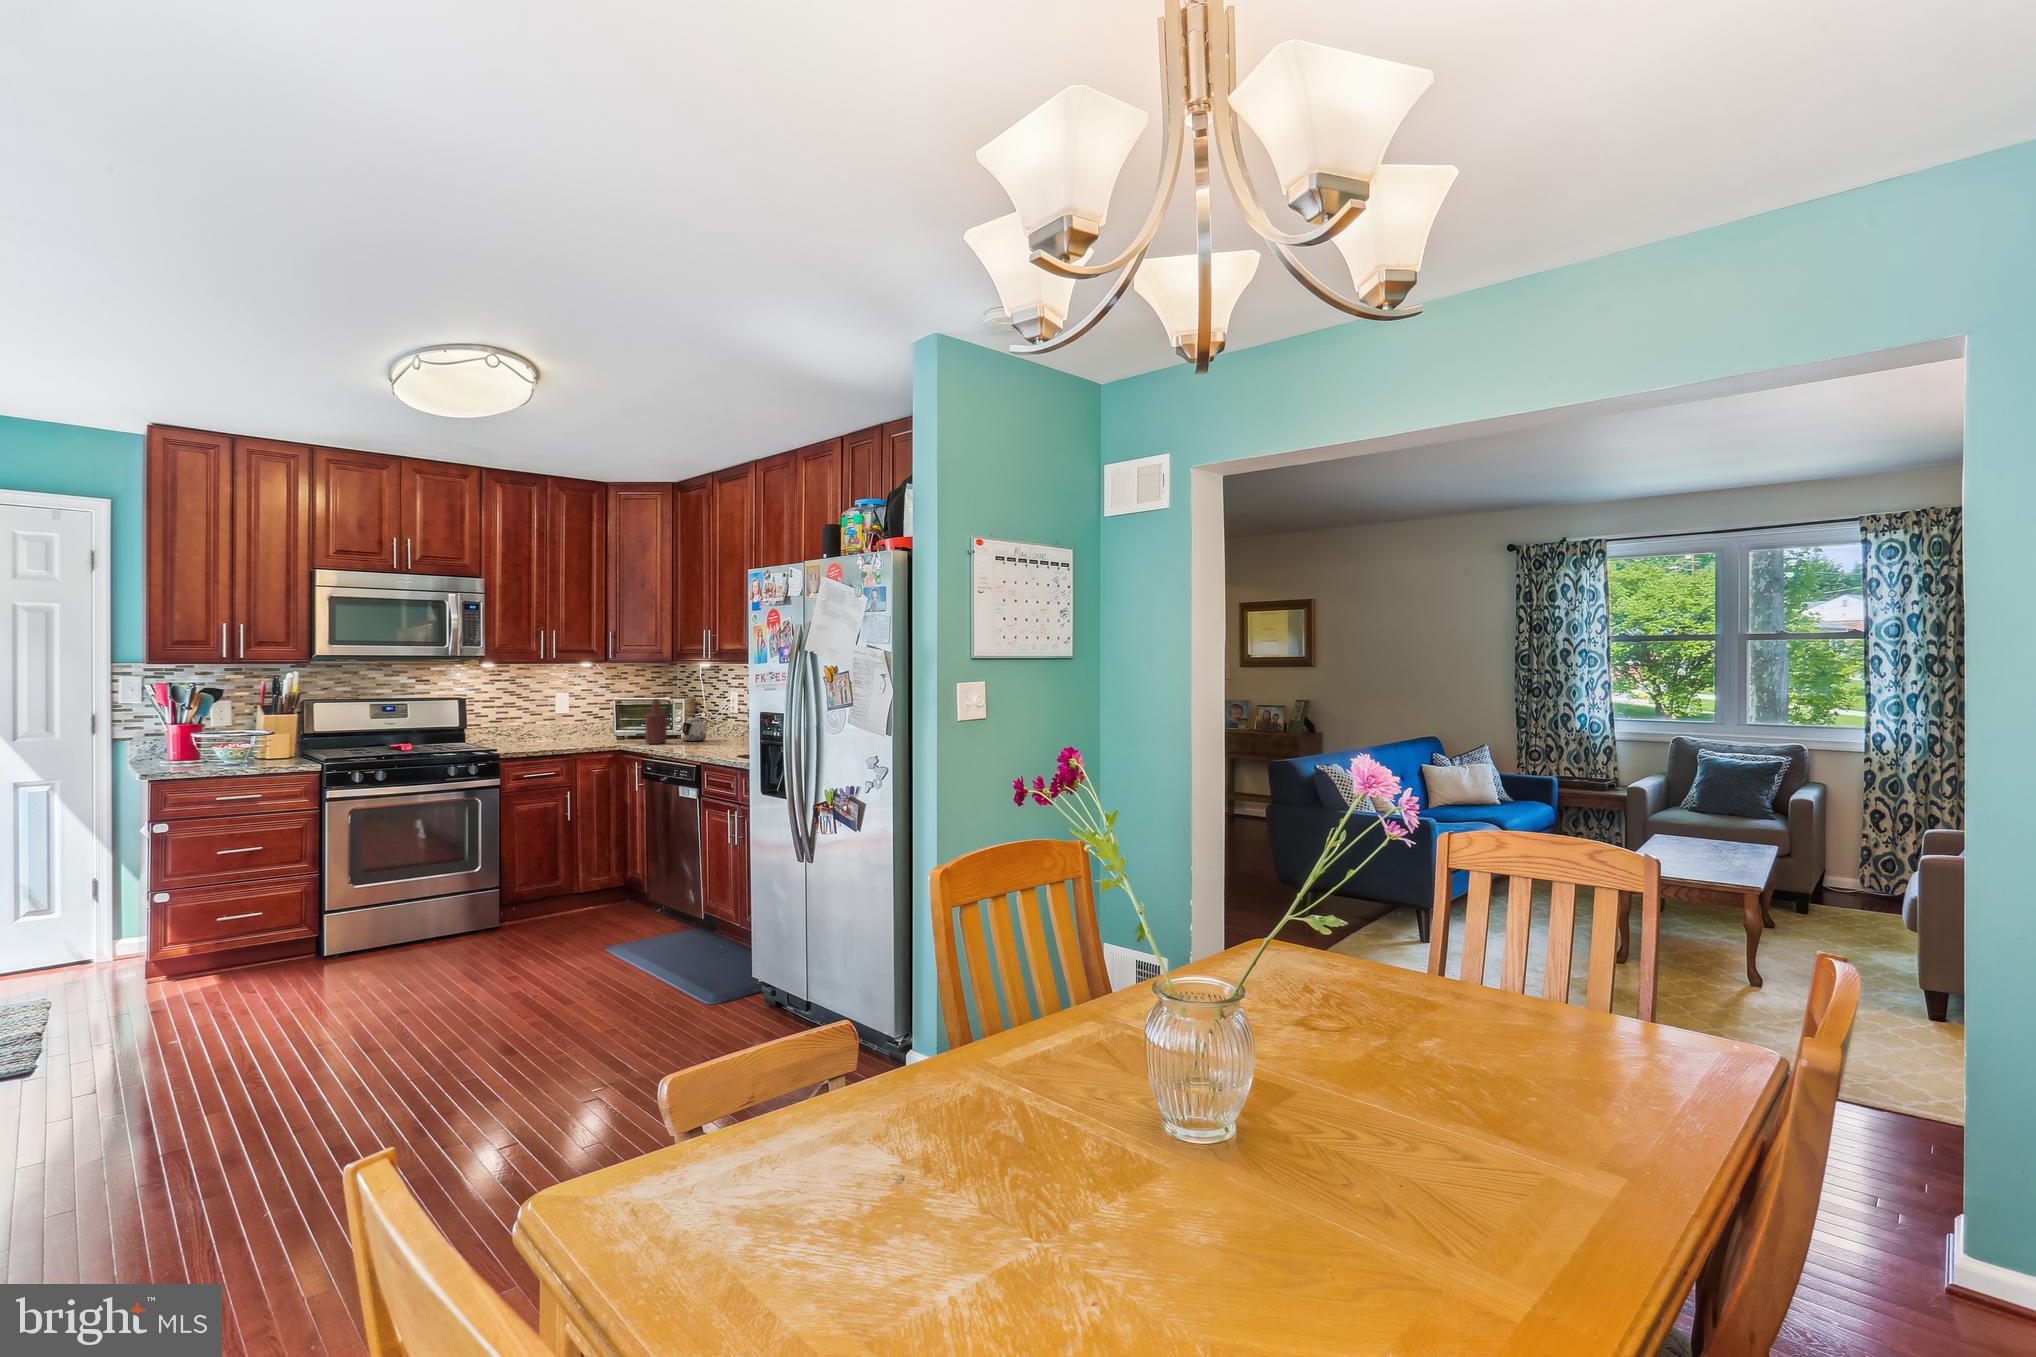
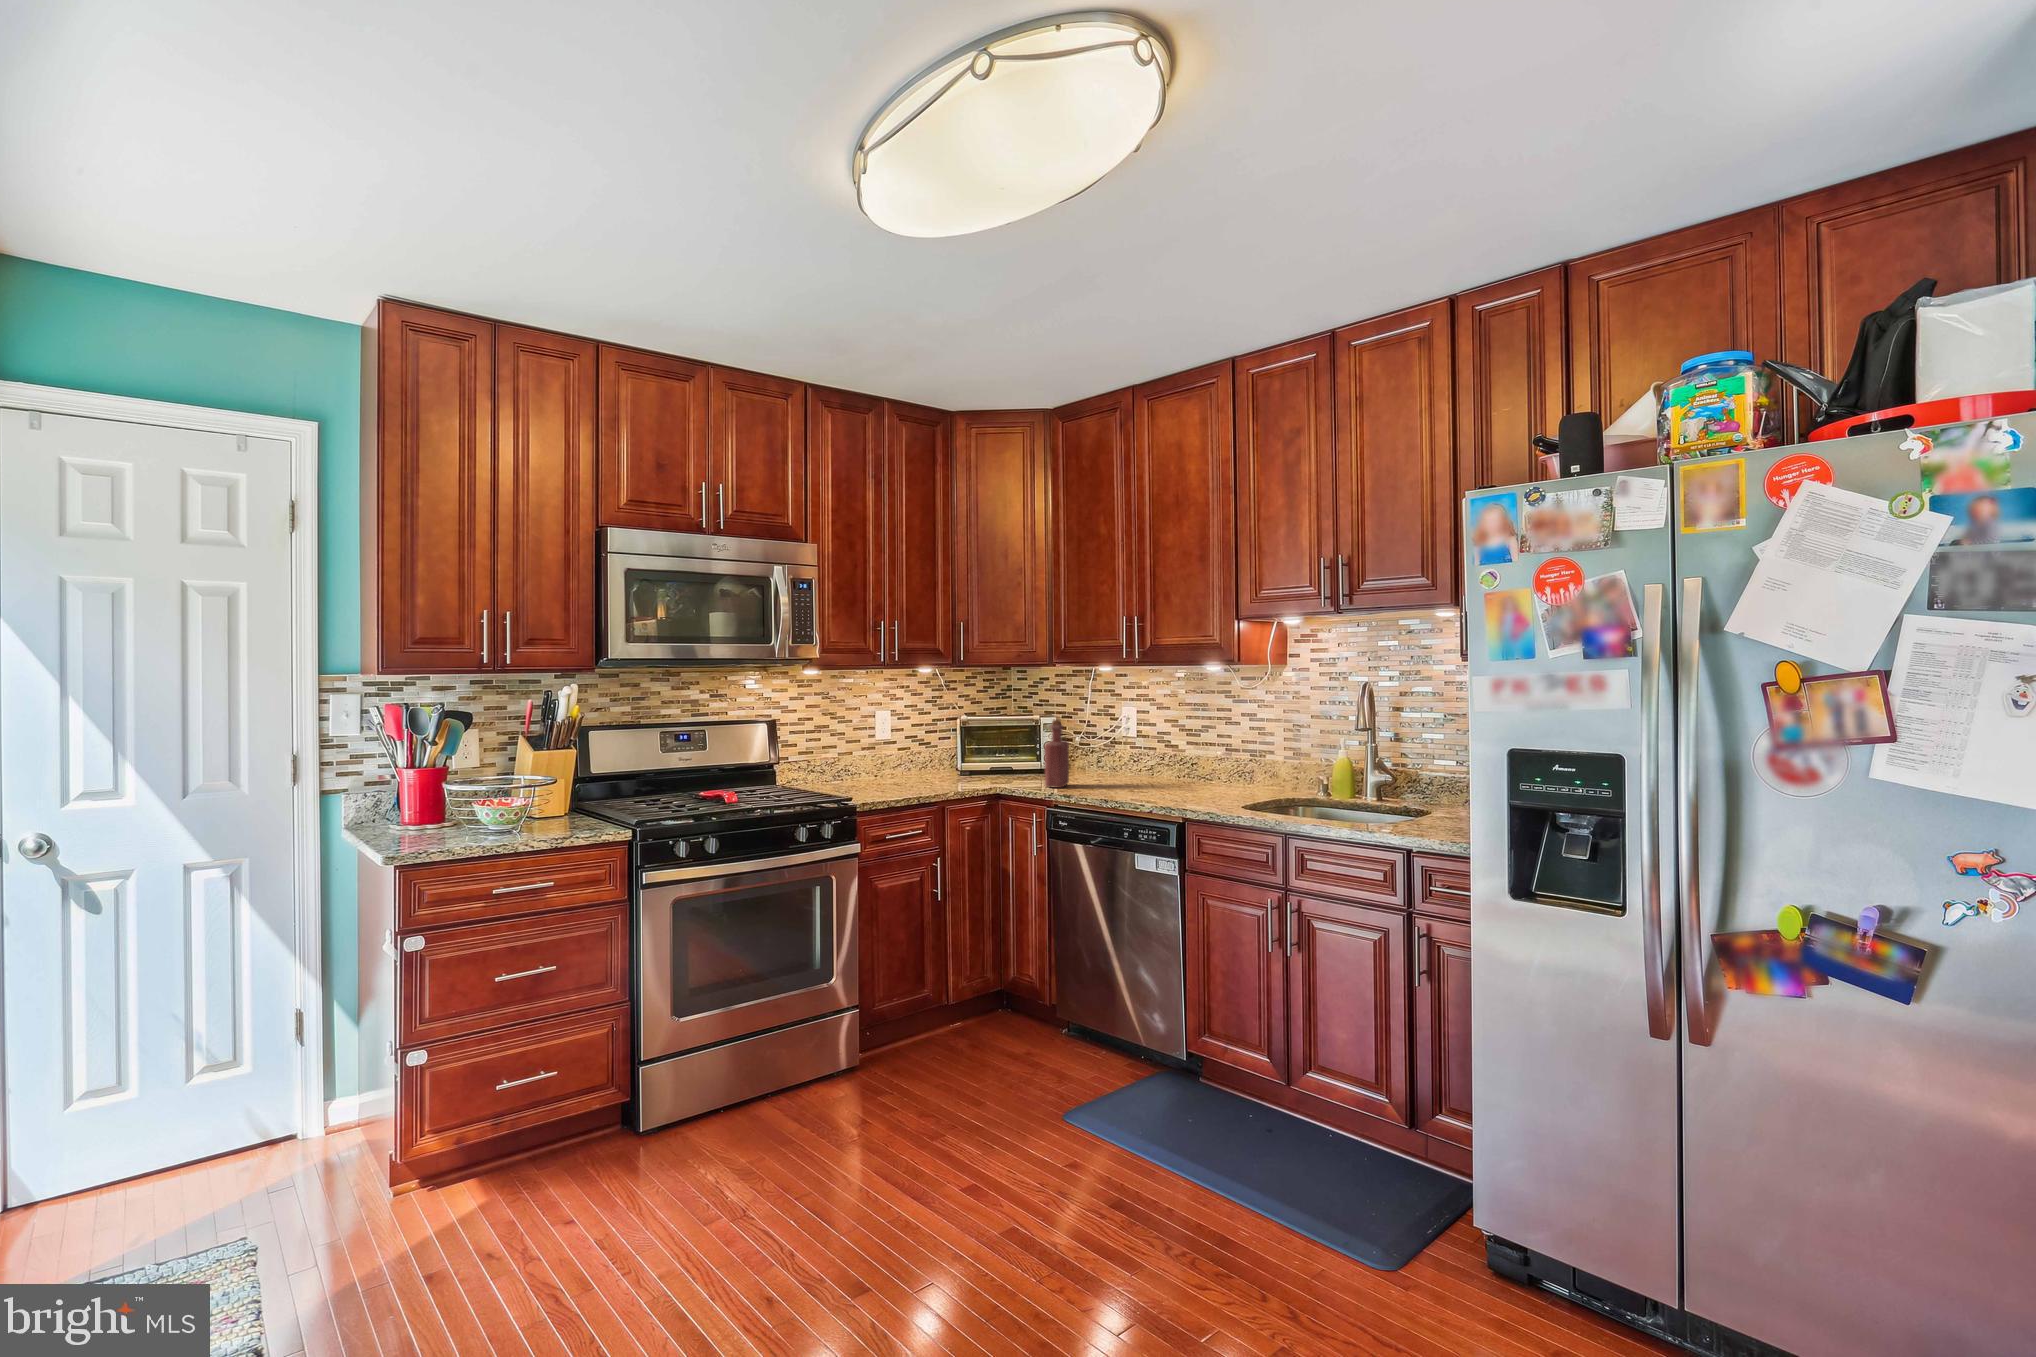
teapot: present [681,716,707,741] -> none [1080,744,1115,782]

